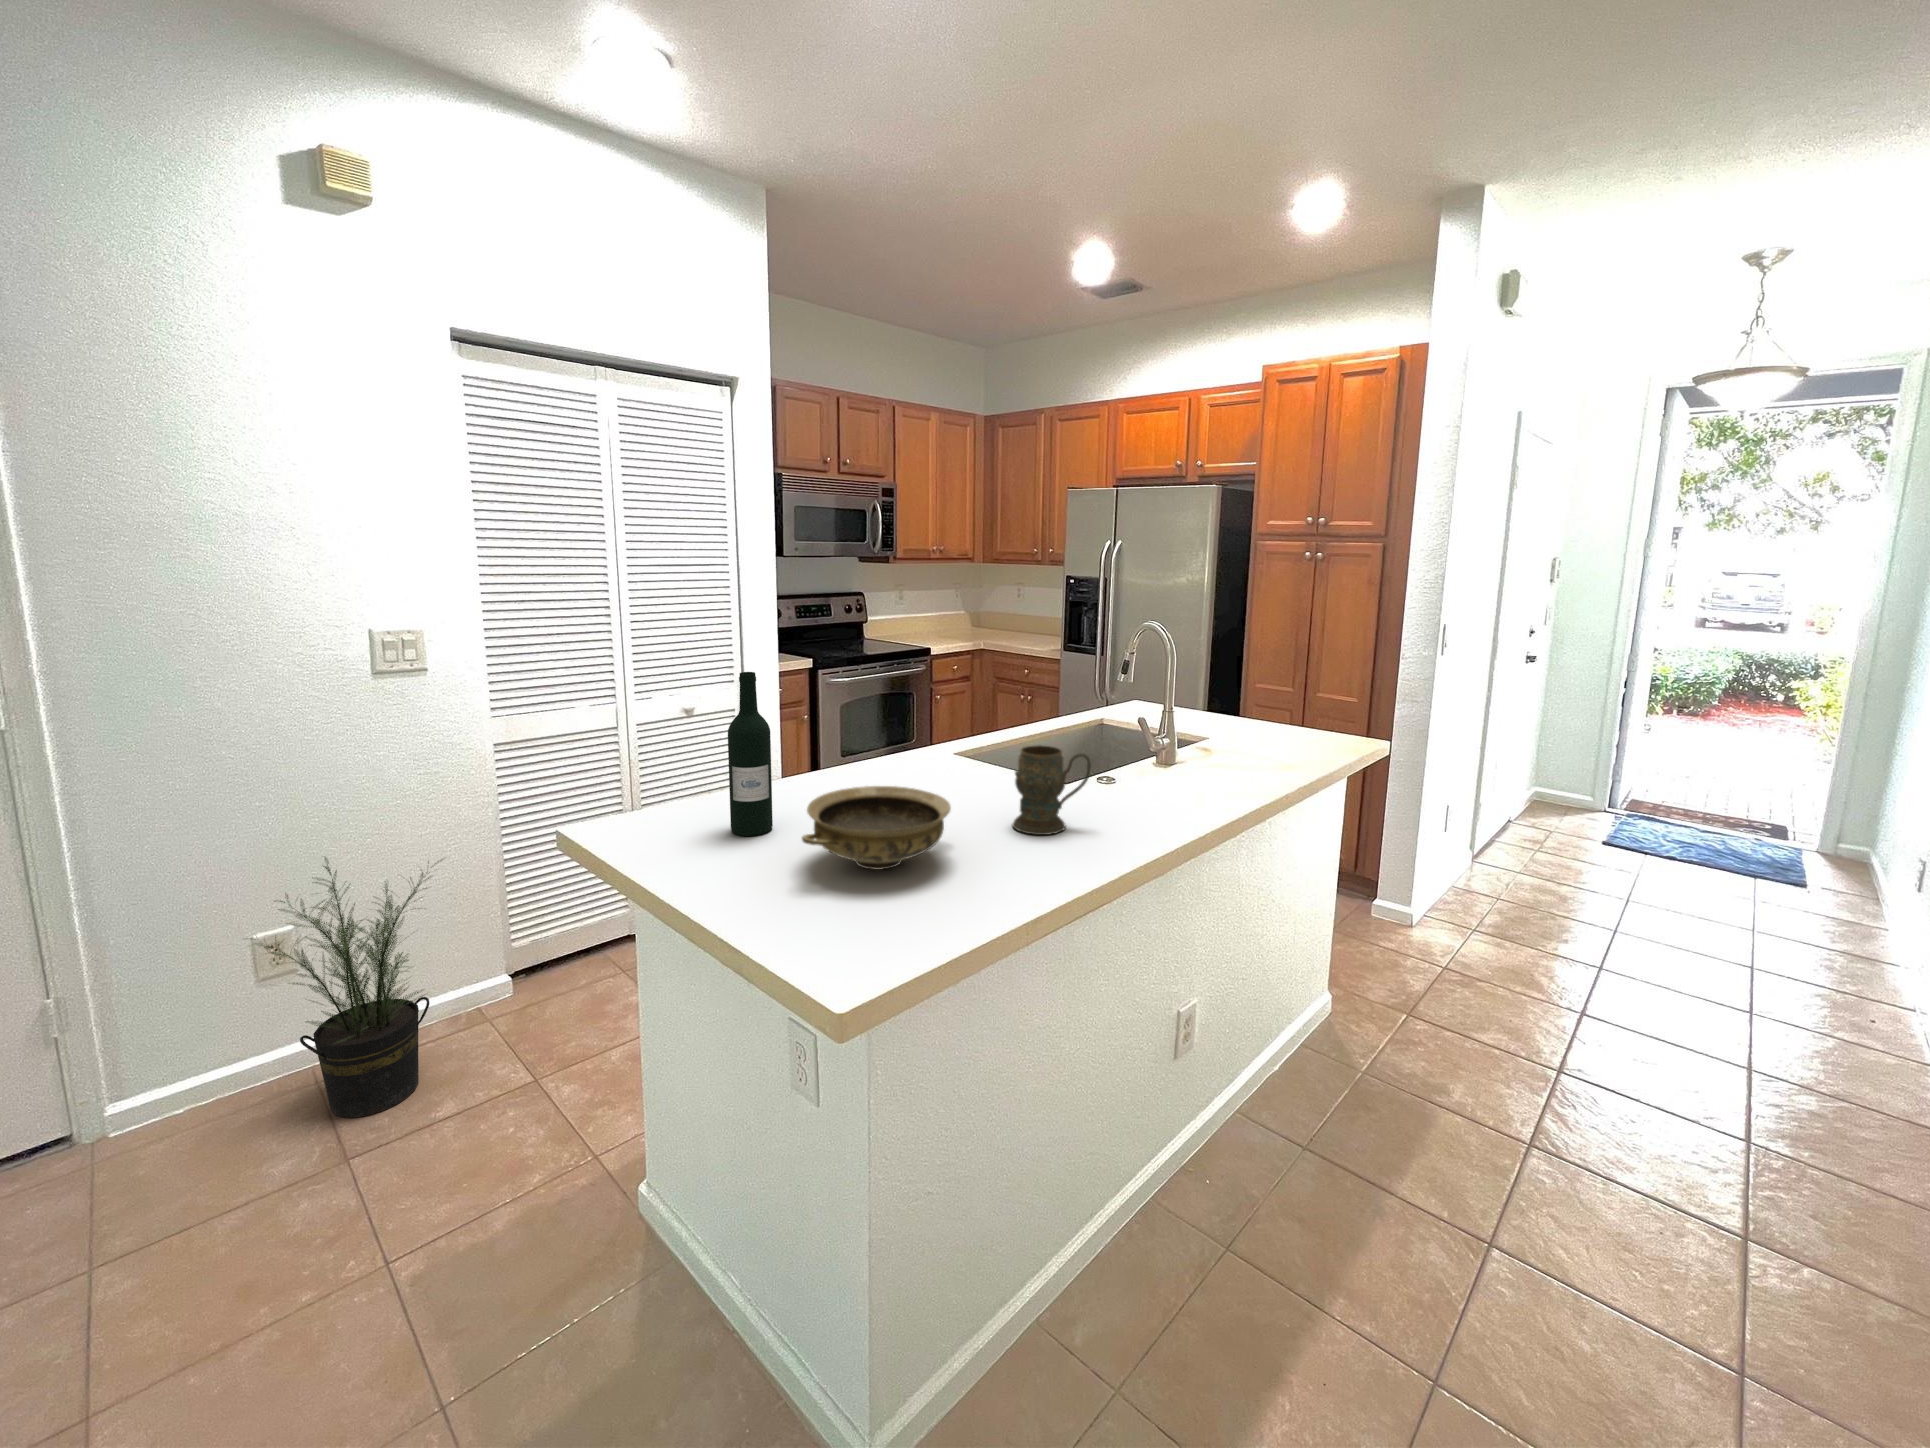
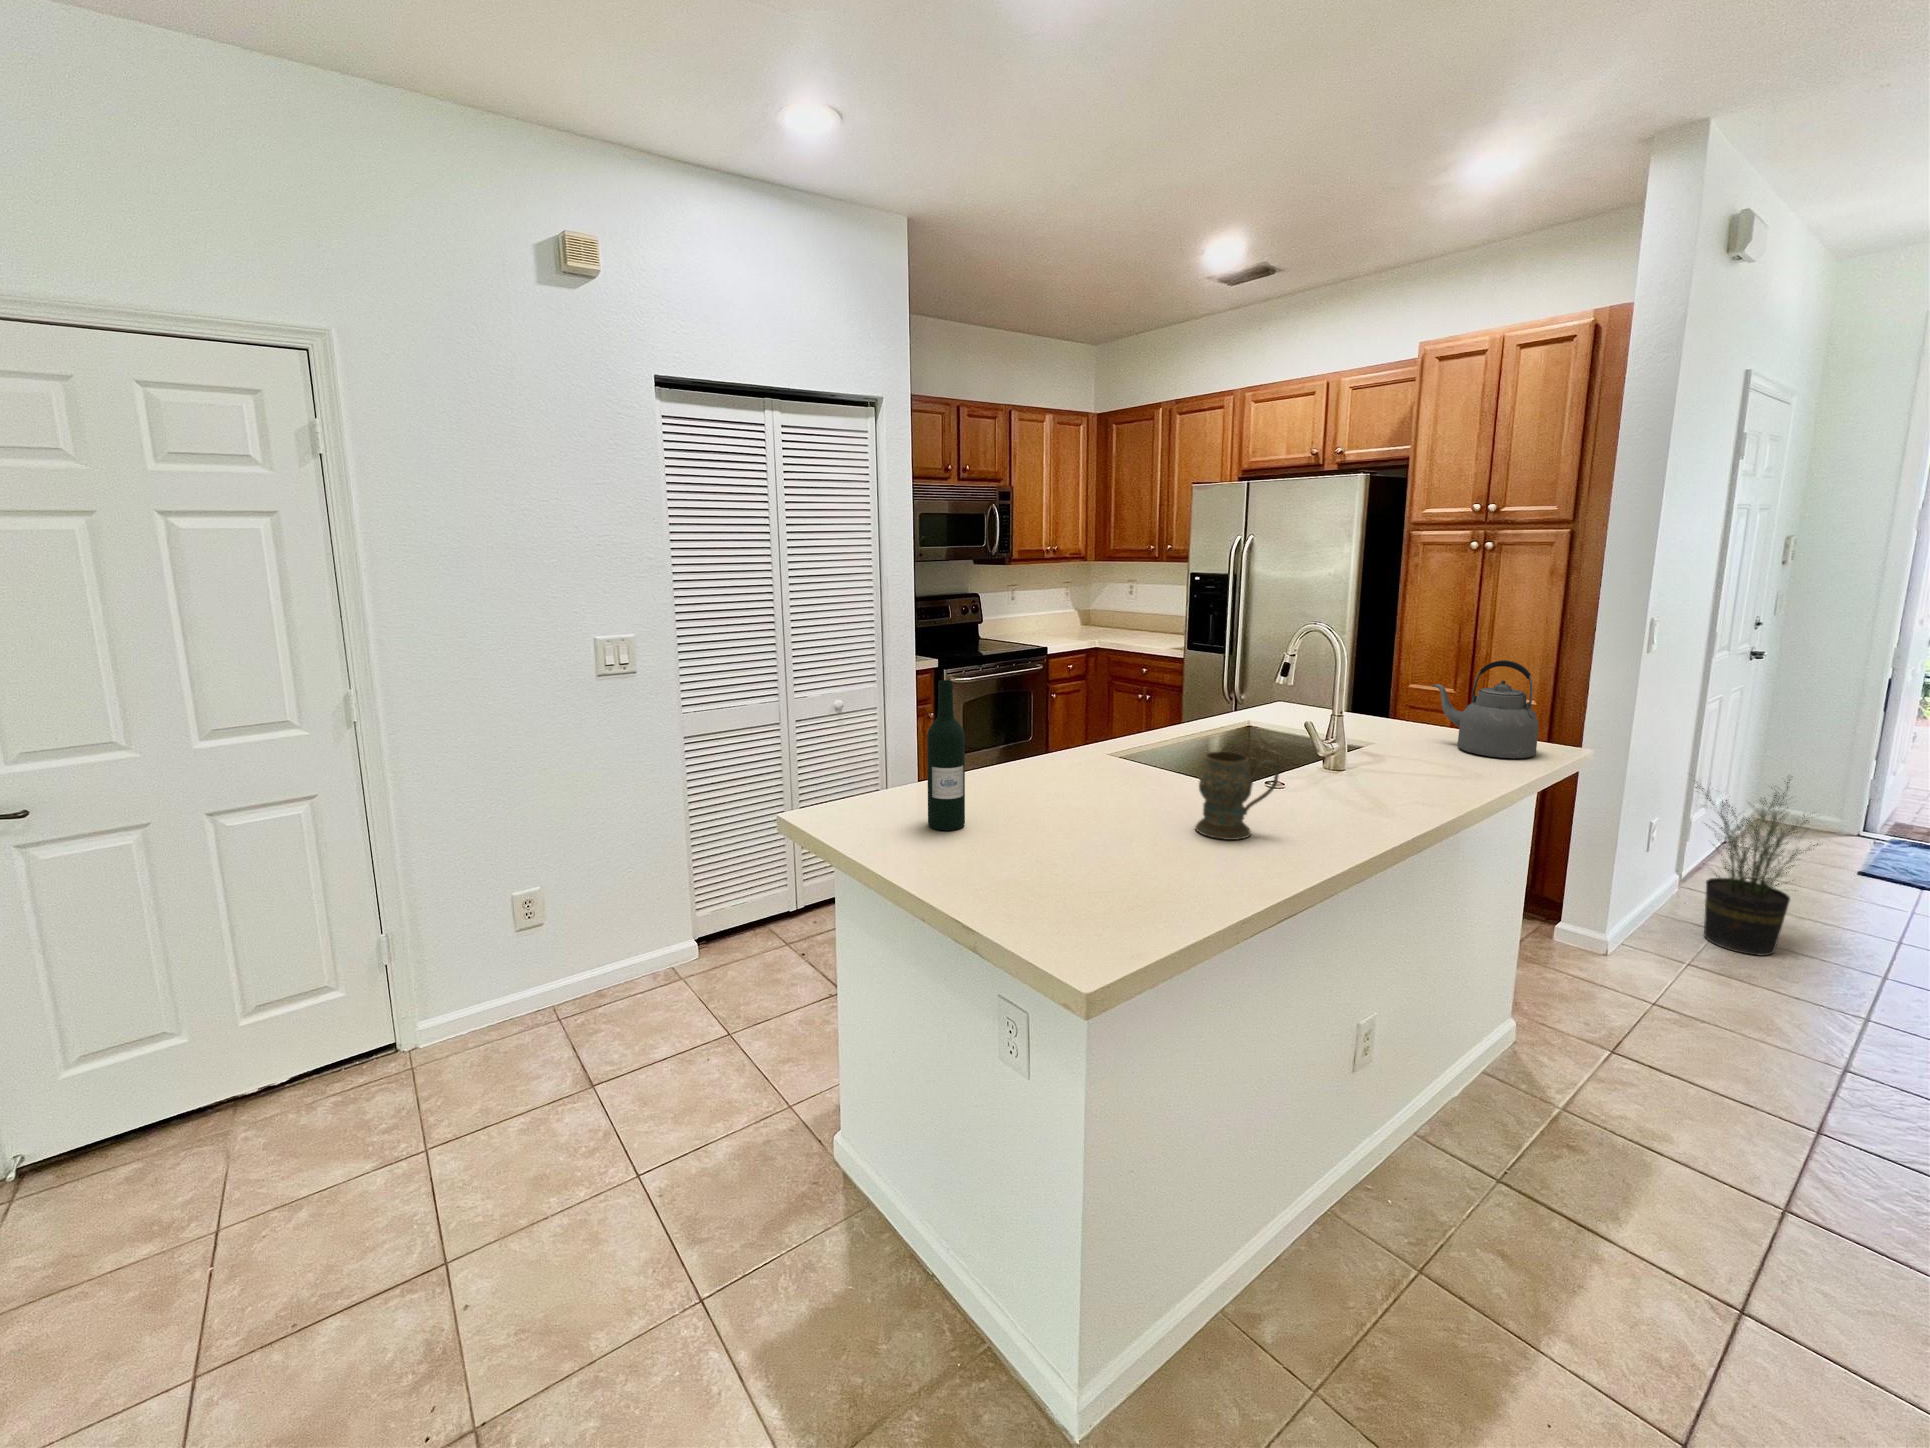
kettle: none [1255,658,1343,749] -> present [1431,660,1539,758]
ceramic bowl: present [802,786,951,870] -> none [1011,788,1148,867]
potted plant: present [250,857,443,1117] -> present [1694,780,1818,956]

